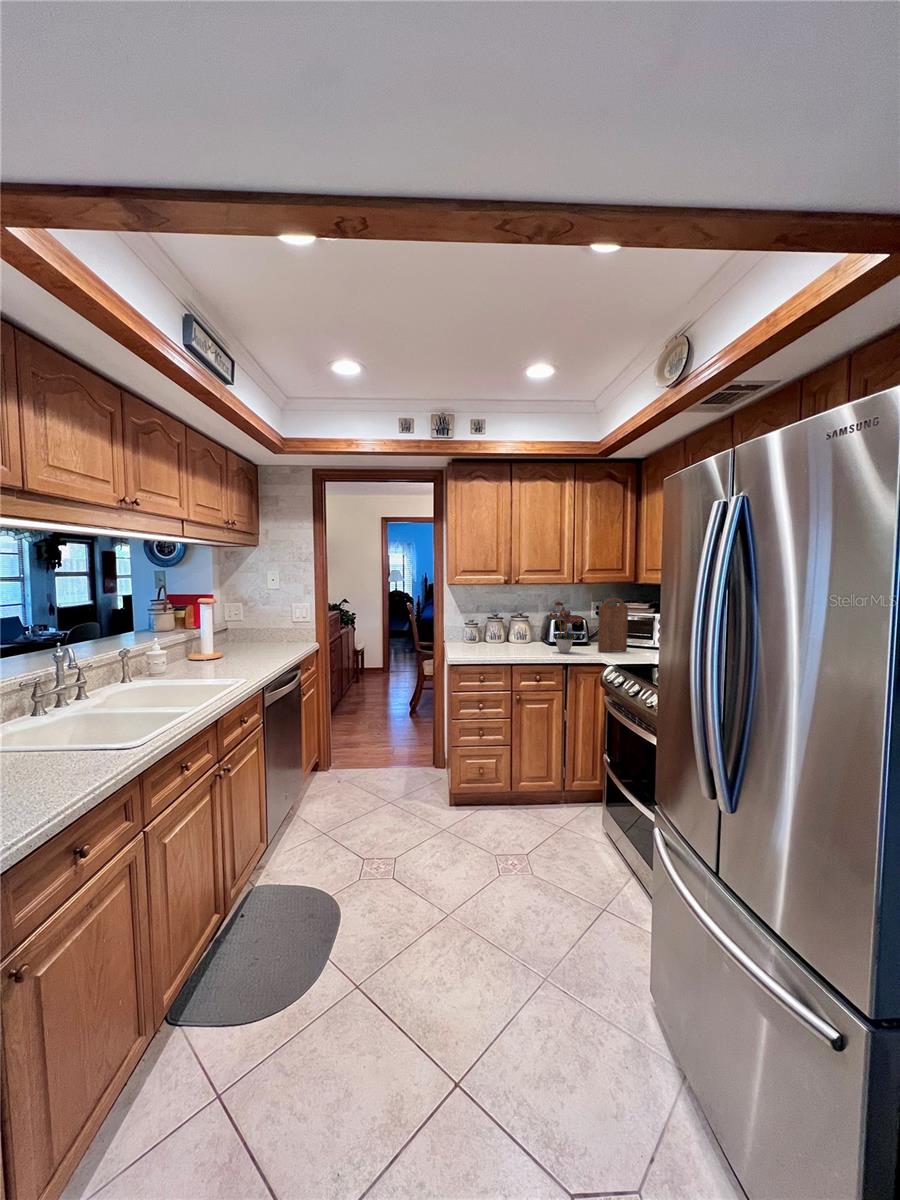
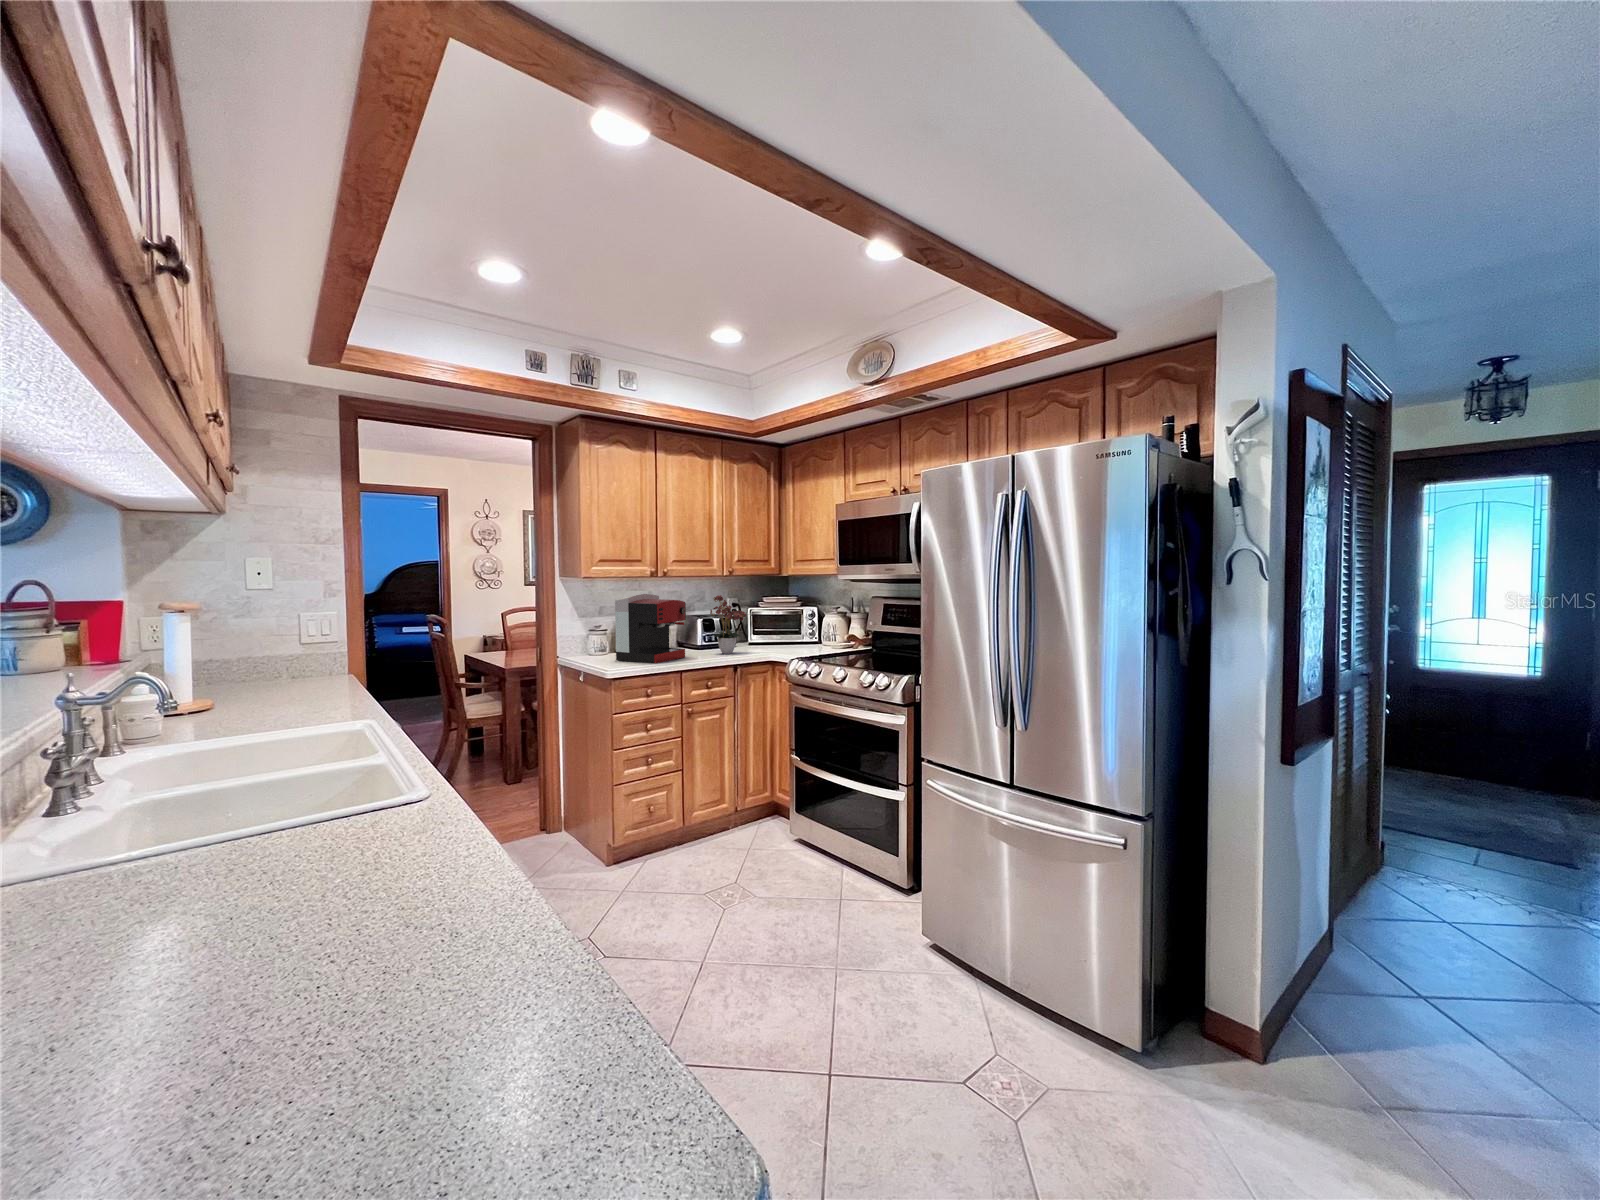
coffee maker: none [472,597,526,655] -> present [615,594,686,664]
cutting board: present [598,599,628,652] -> none [757,591,782,650]

